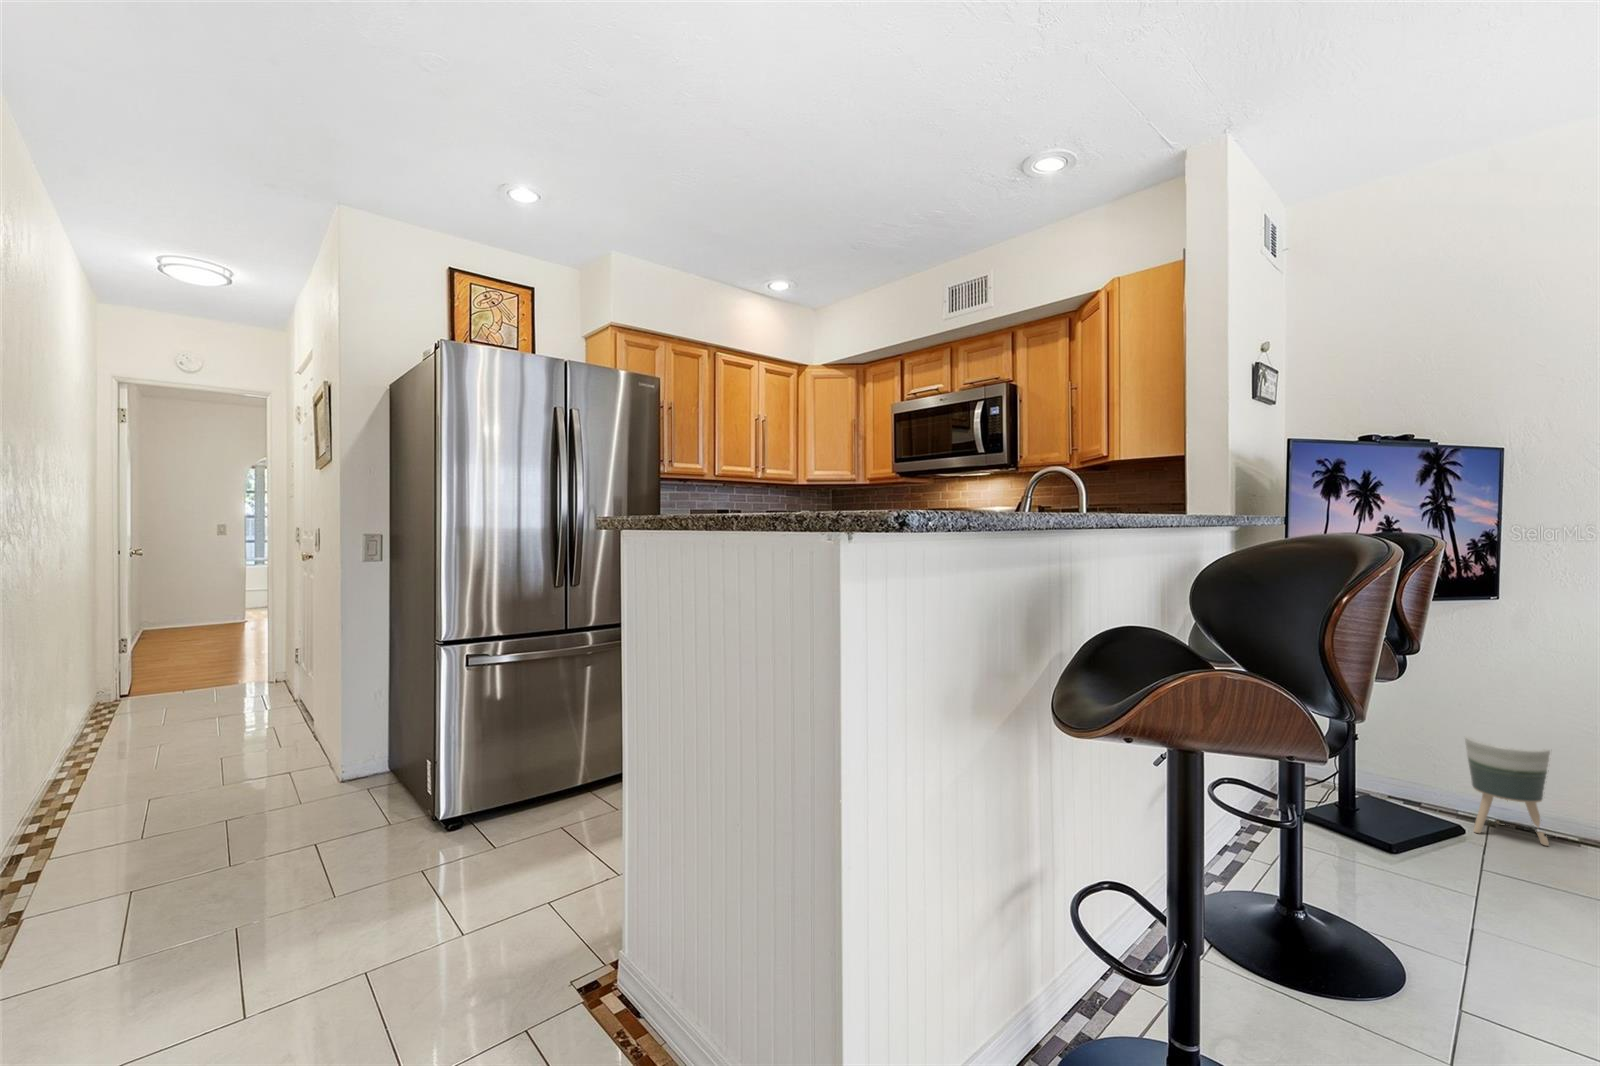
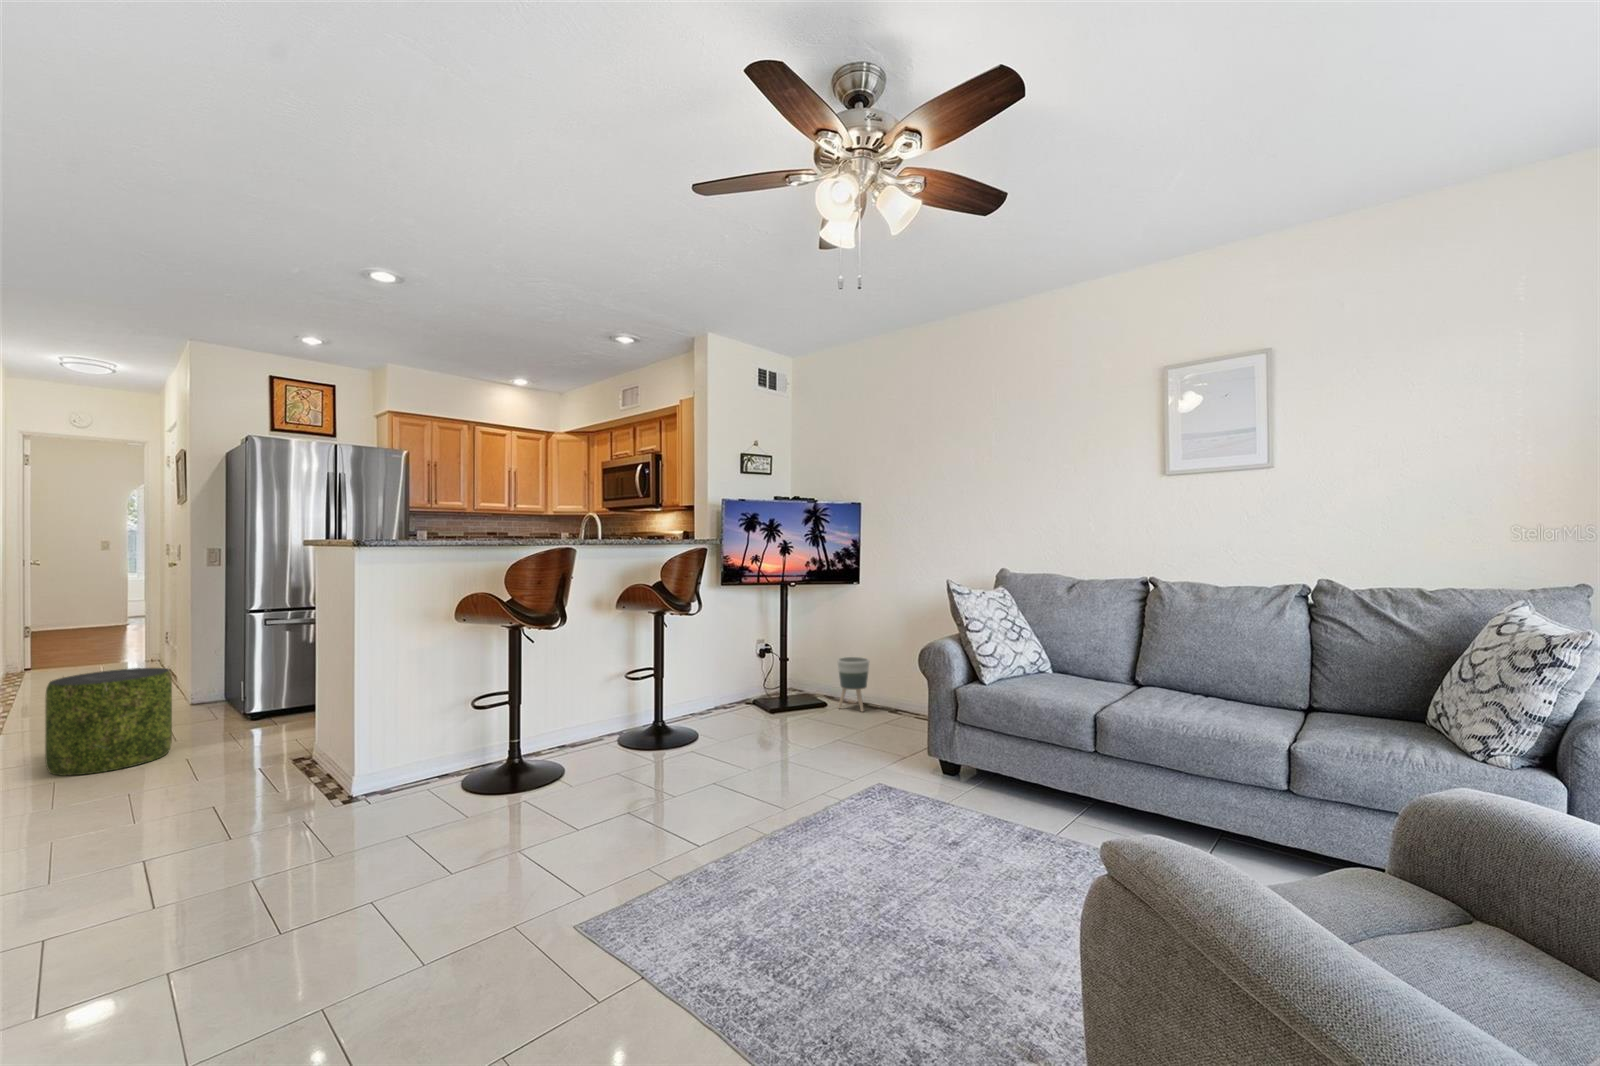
pouf: none [113,752,339,1001] -> present [45,668,172,776]

